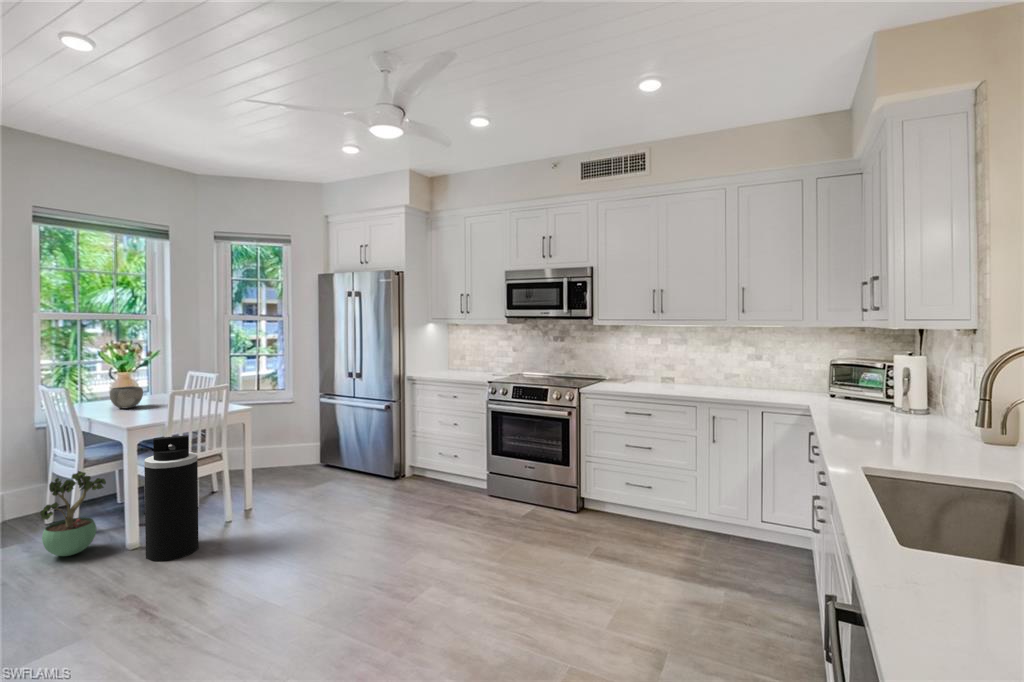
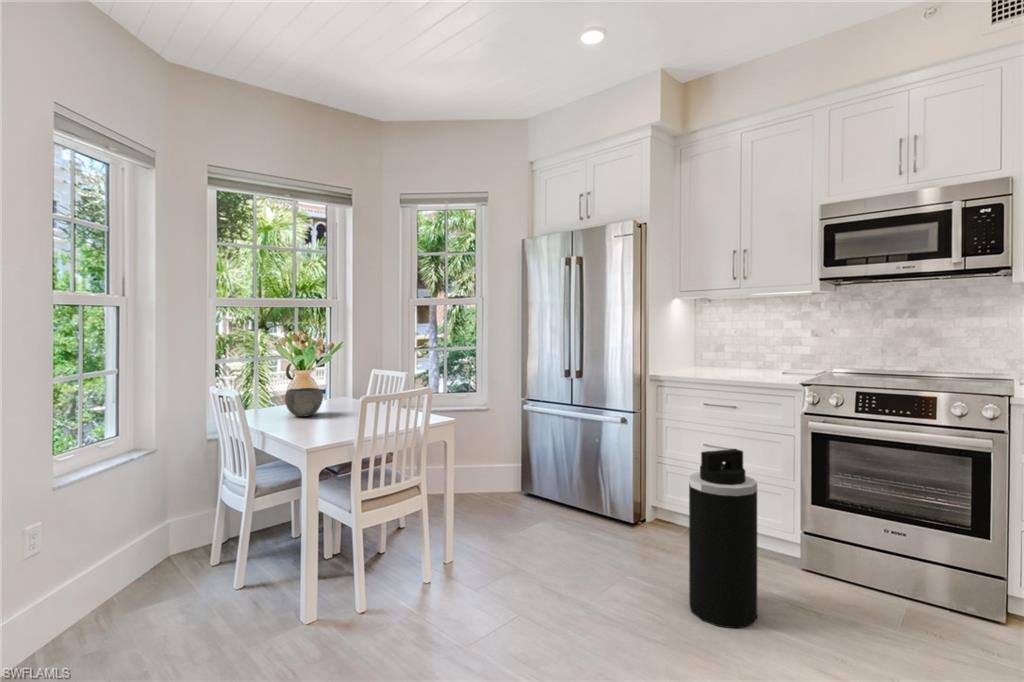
trash can: present [144,435,199,561] -> present [689,449,757,628]
potted plant: present [40,471,106,556] -> none [197,505,279,628]

